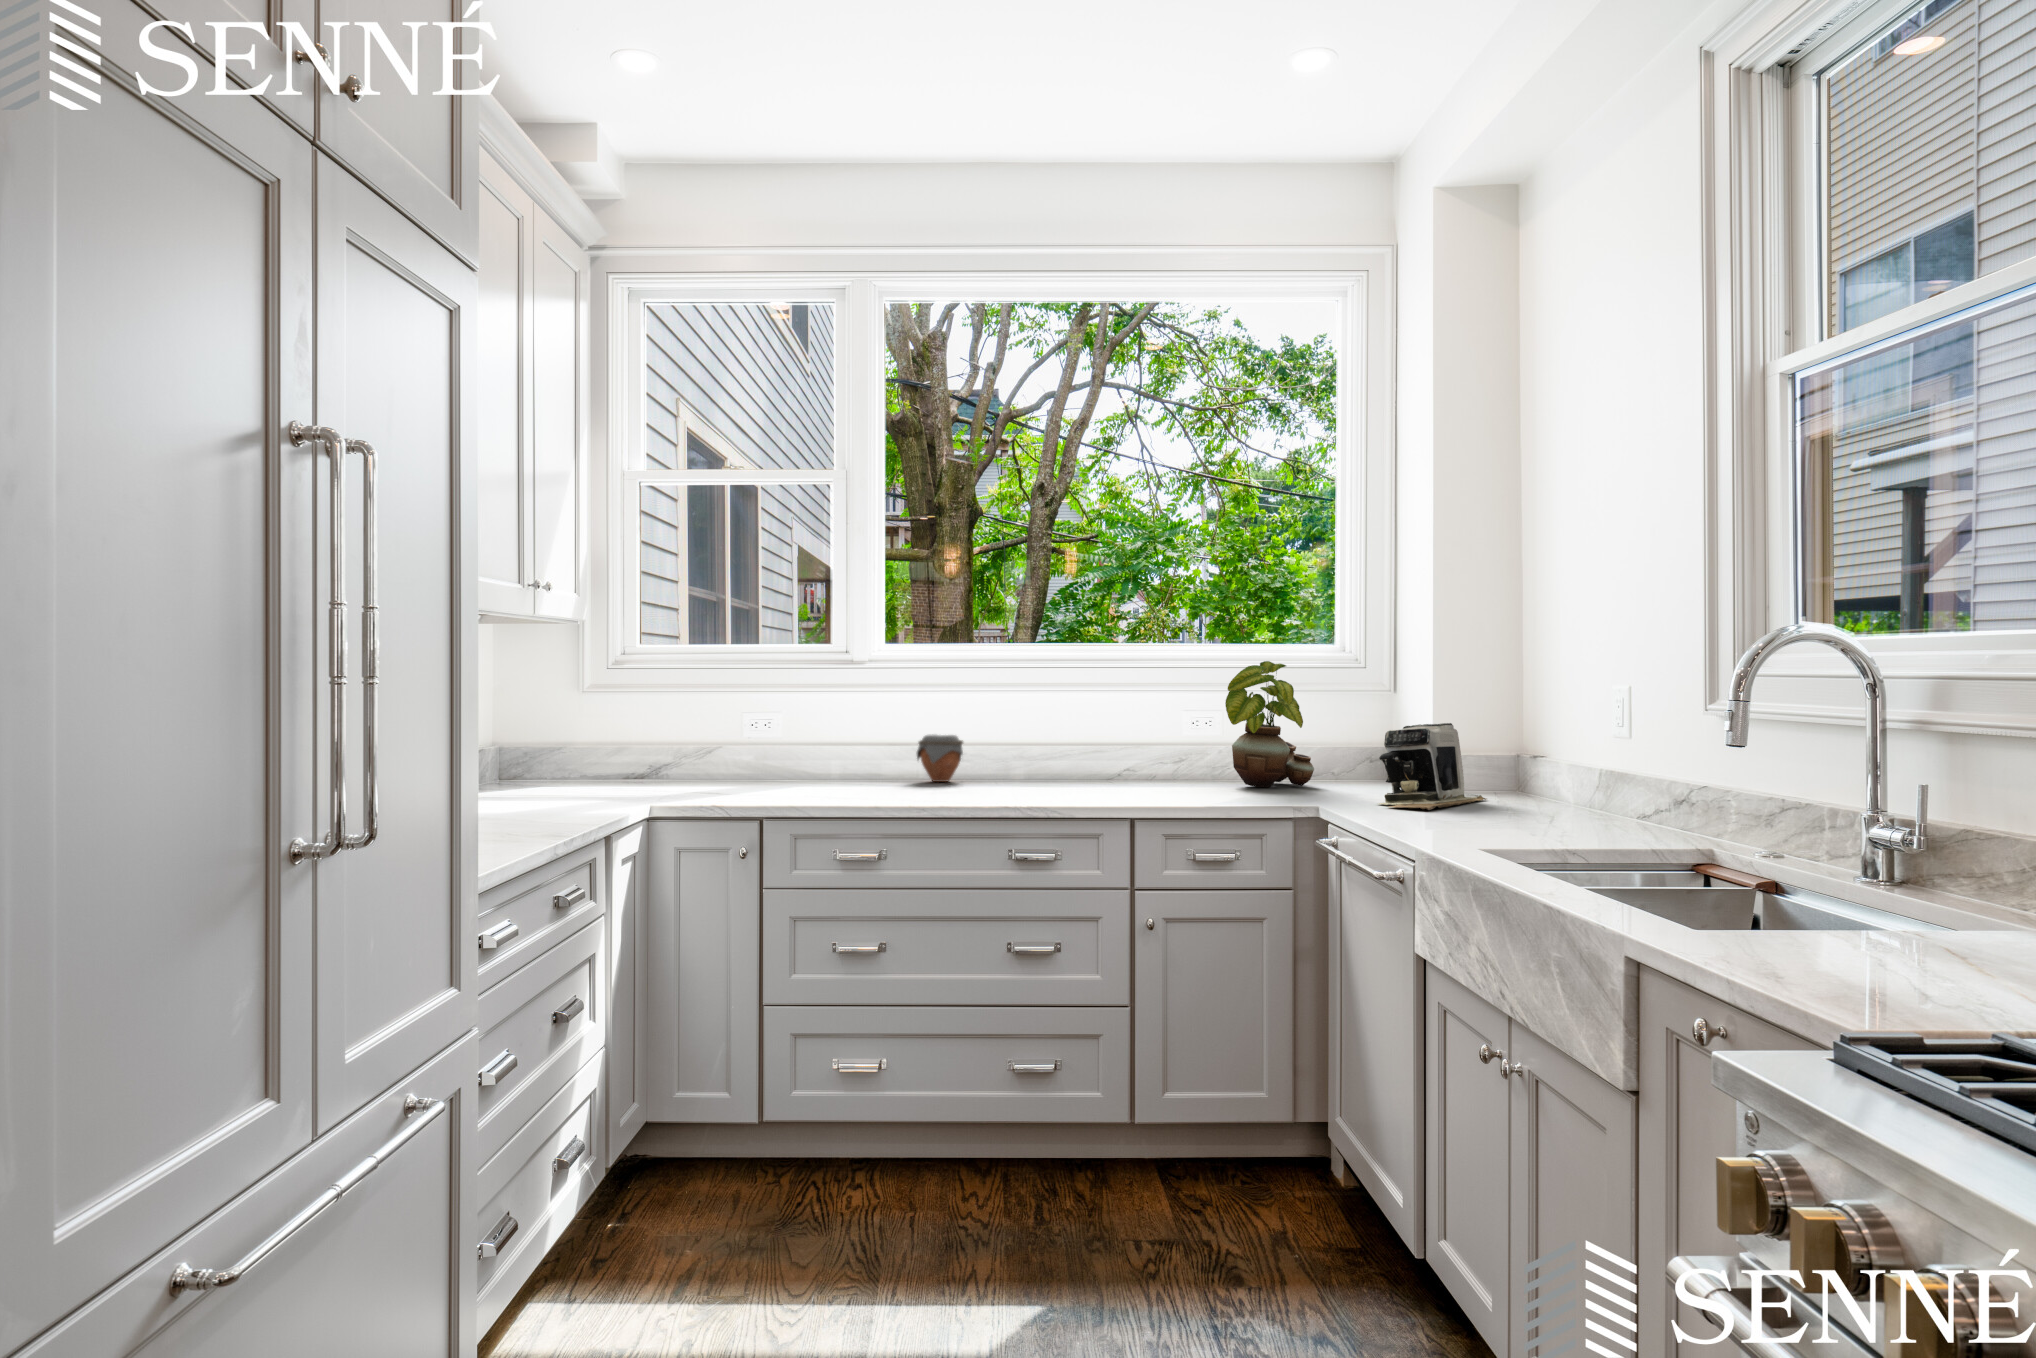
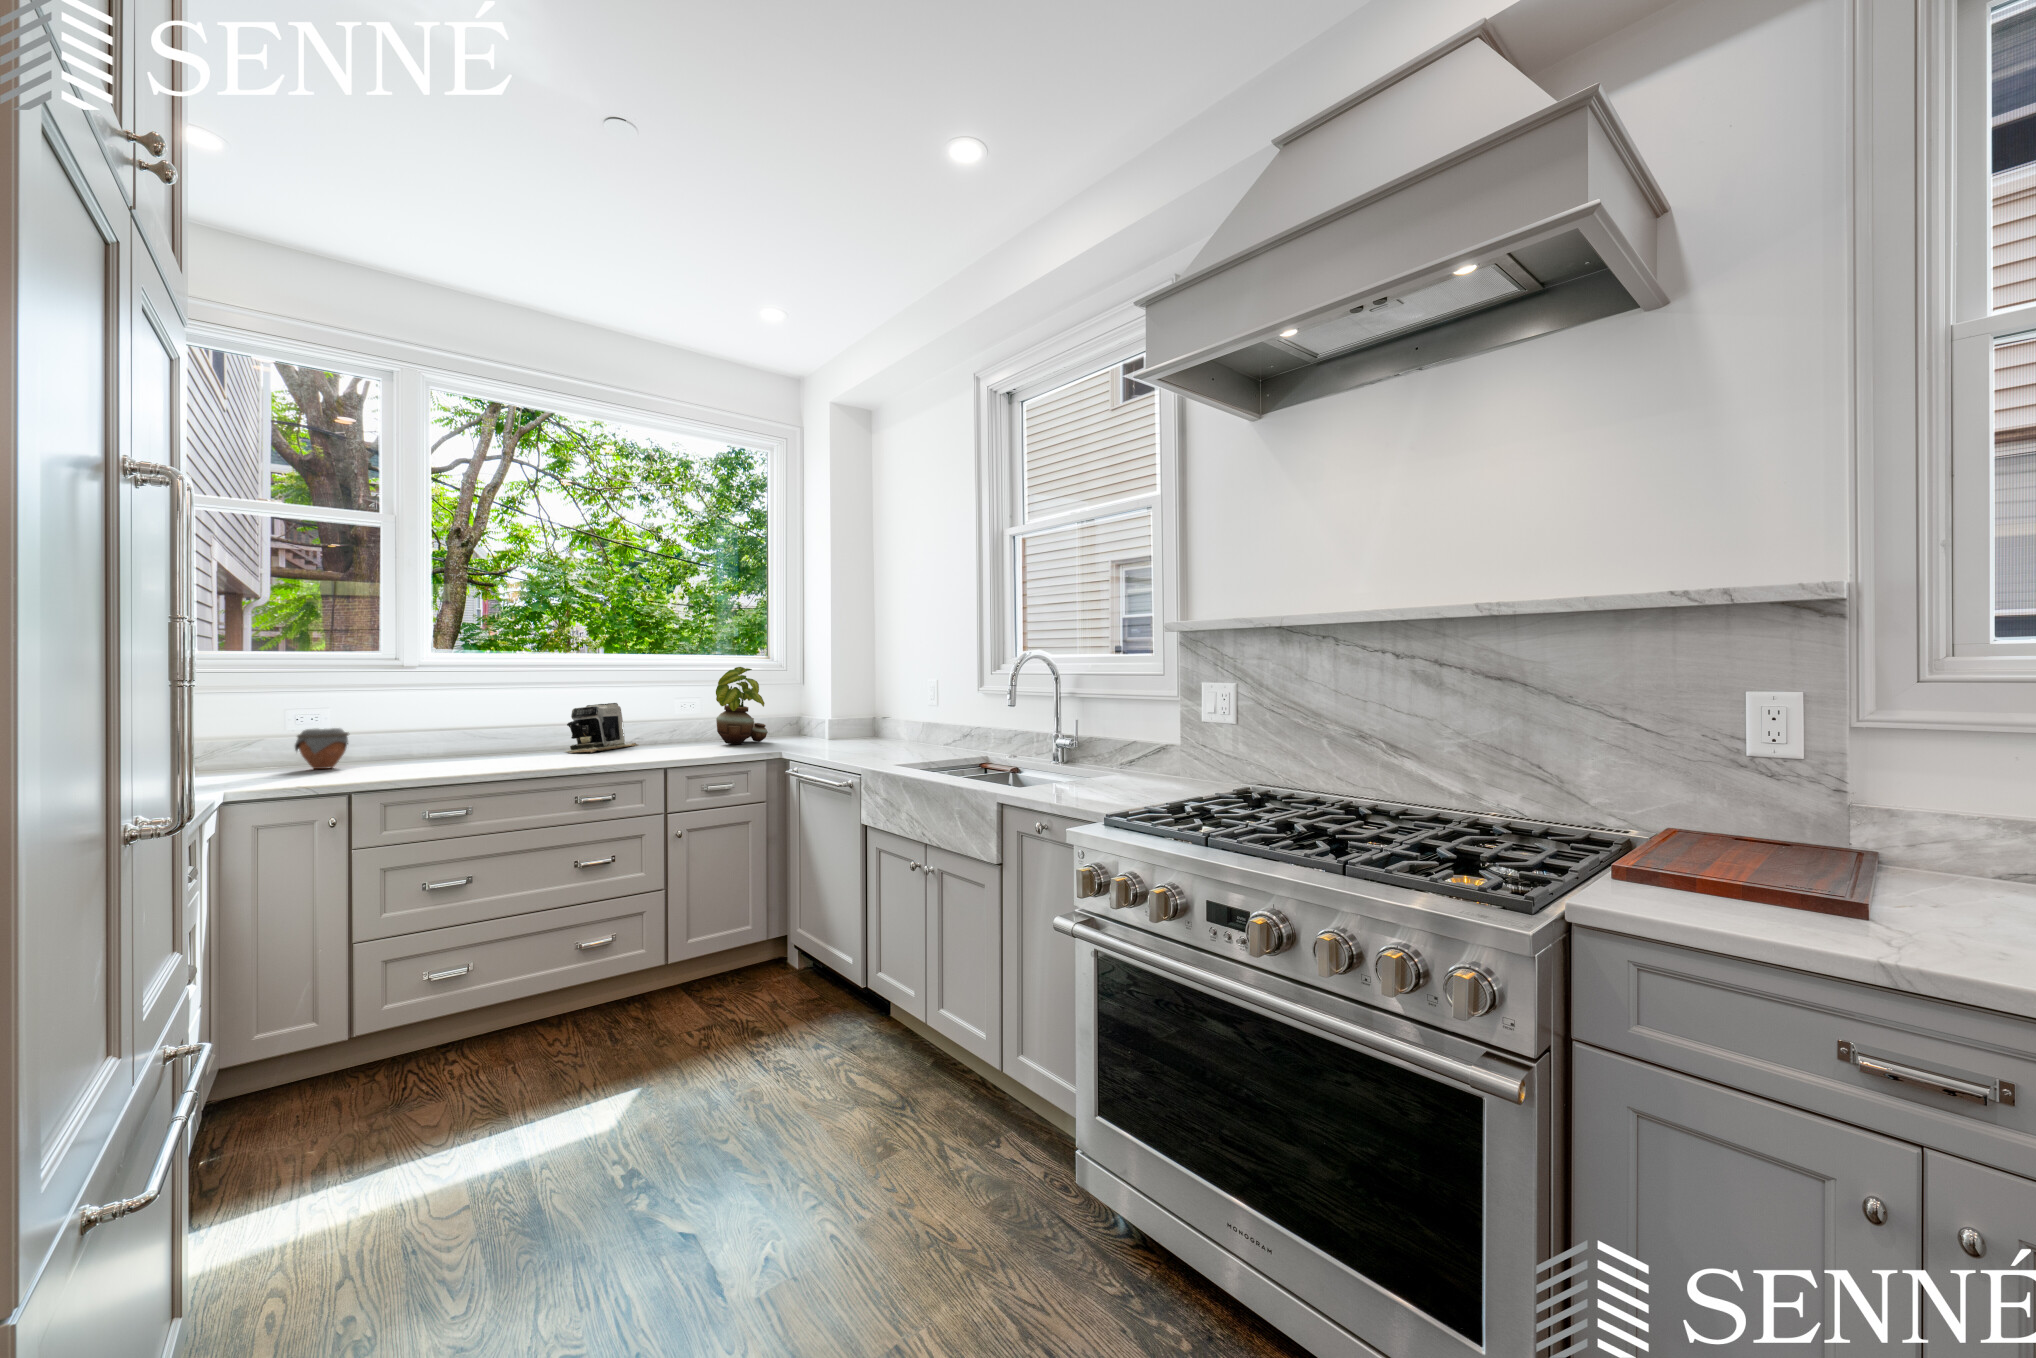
coffee maker: present [1379,723,1487,810] -> present [567,703,638,753]
jar: present [917,734,963,782] -> present [295,728,349,769]

